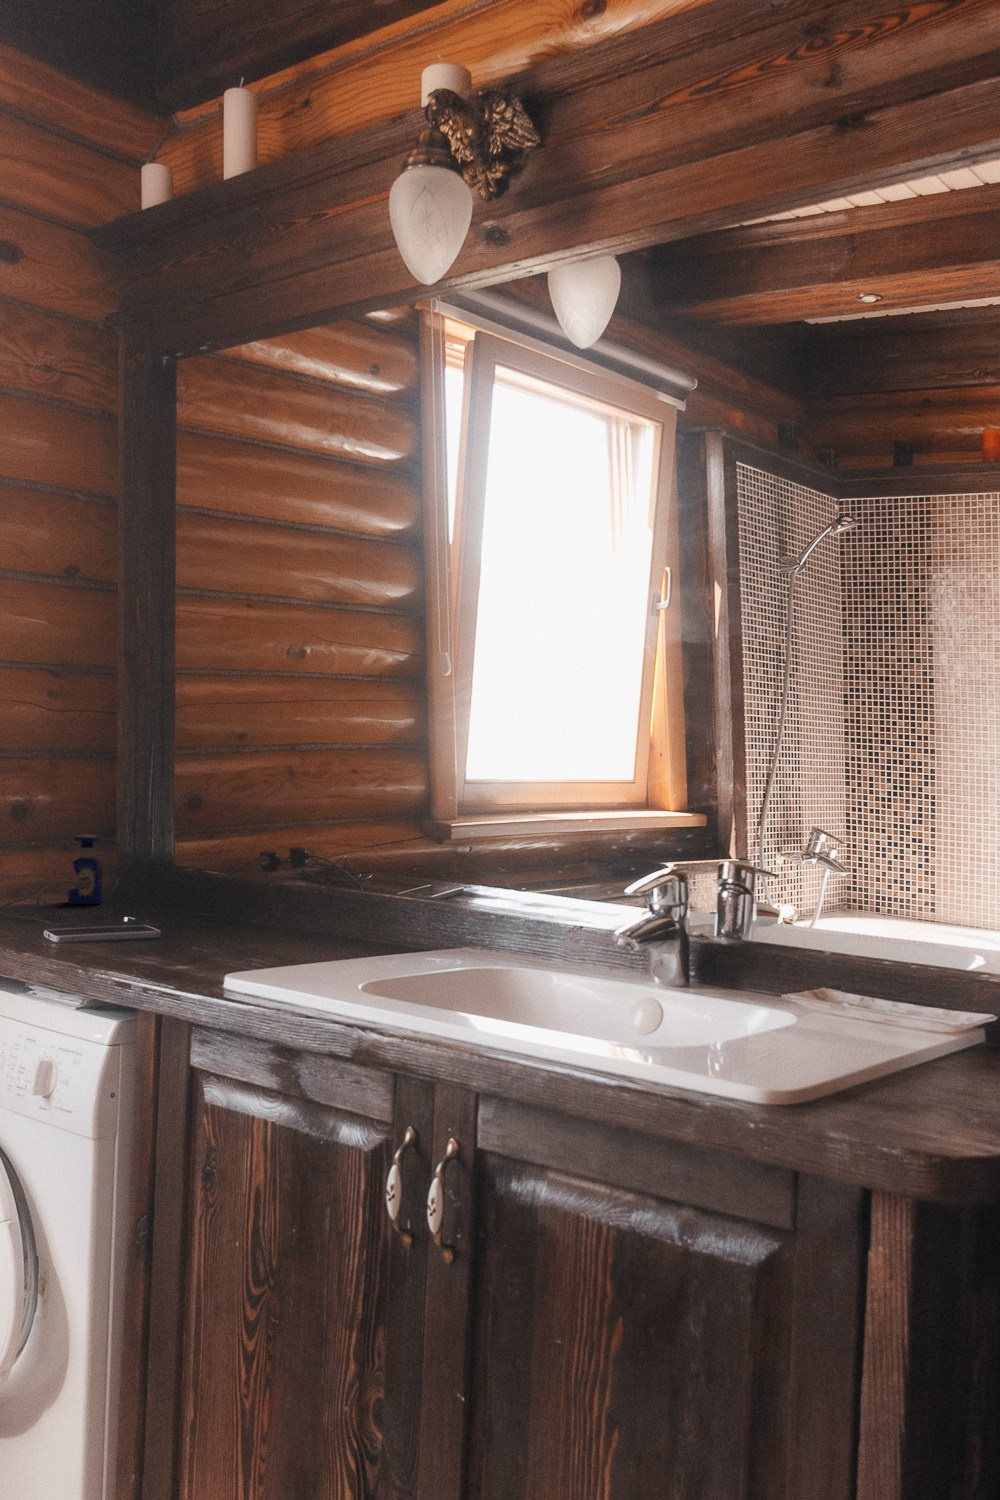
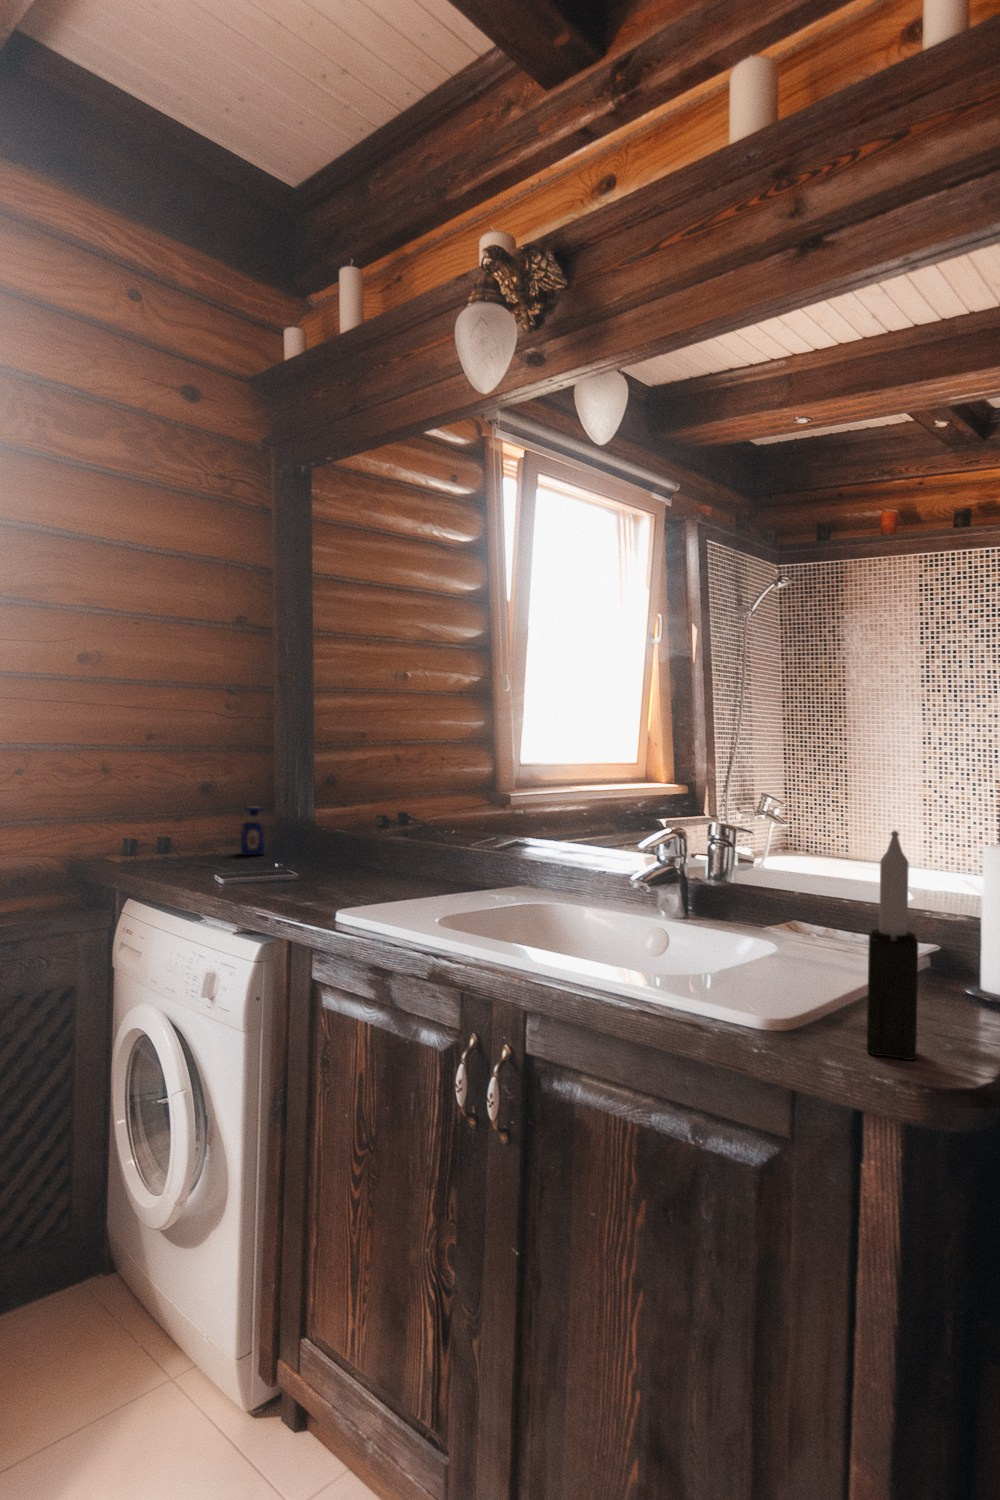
candle: none [882,866,942,1133] -> present [867,831,918,1060]

